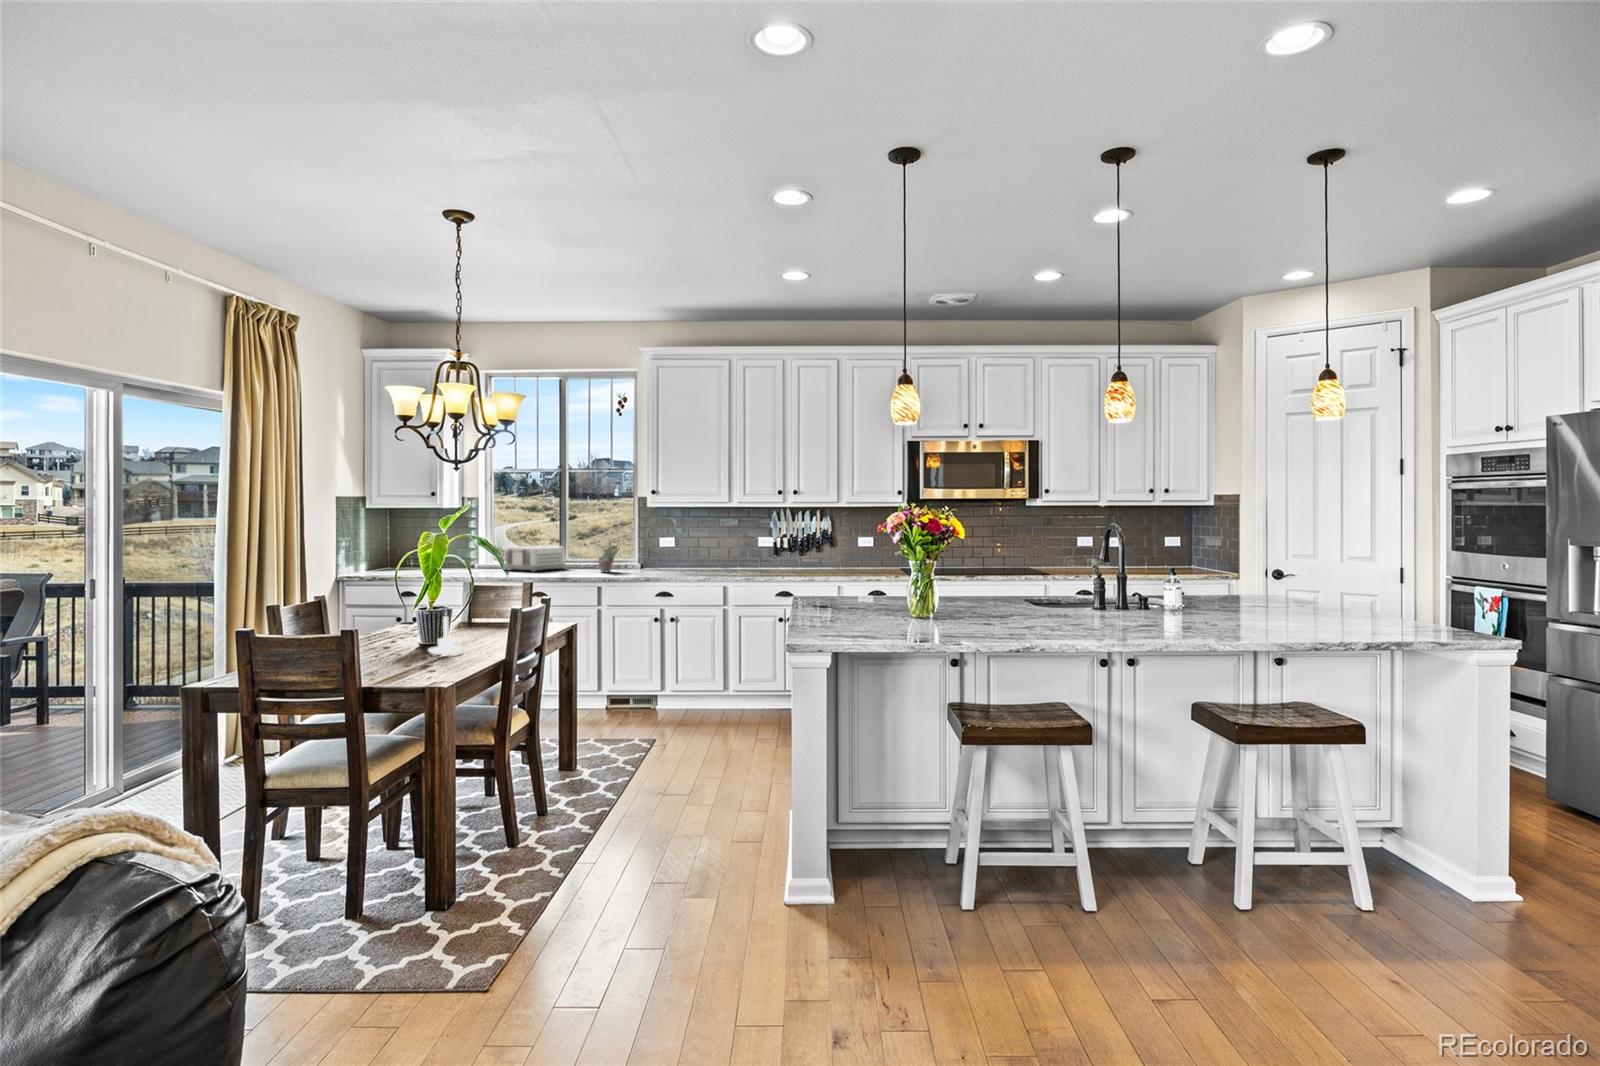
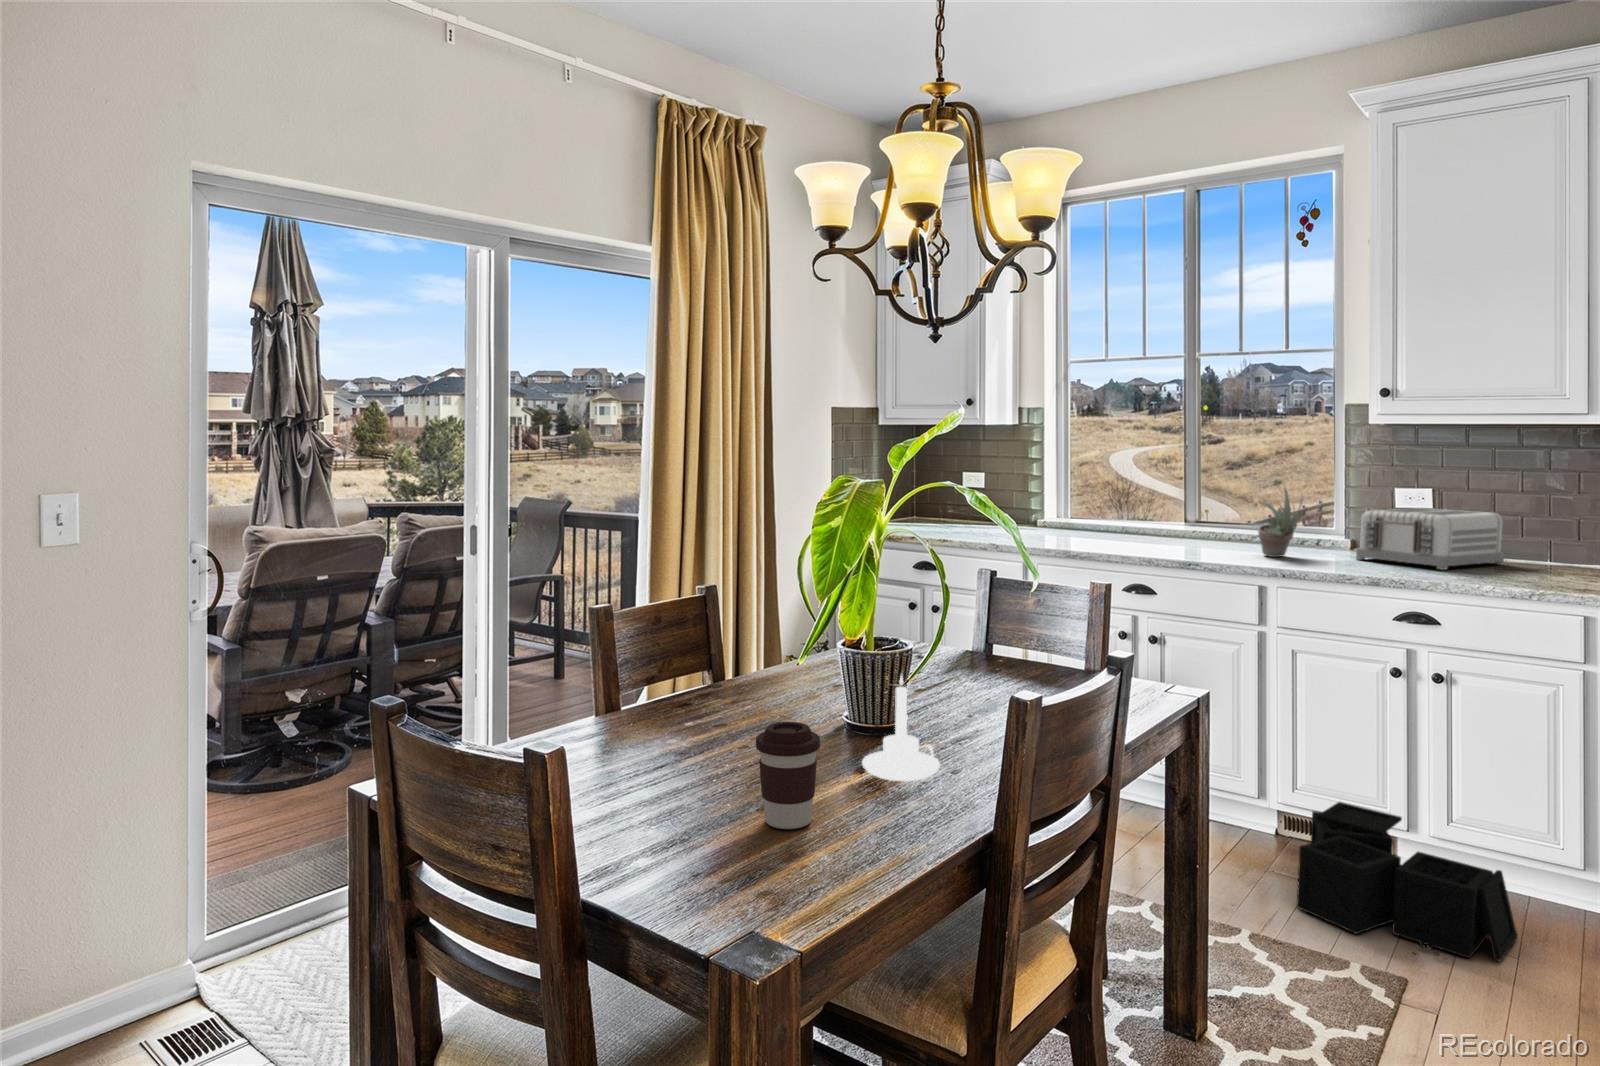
toaster: present [503,545,566,572] -> present [1356,508,1504,570]
coffee cup: none [391,627,420,668] -> present [756,722,820,829]
storage bin: none [618,685,704,736] -> present [1297,802,1518,961]

